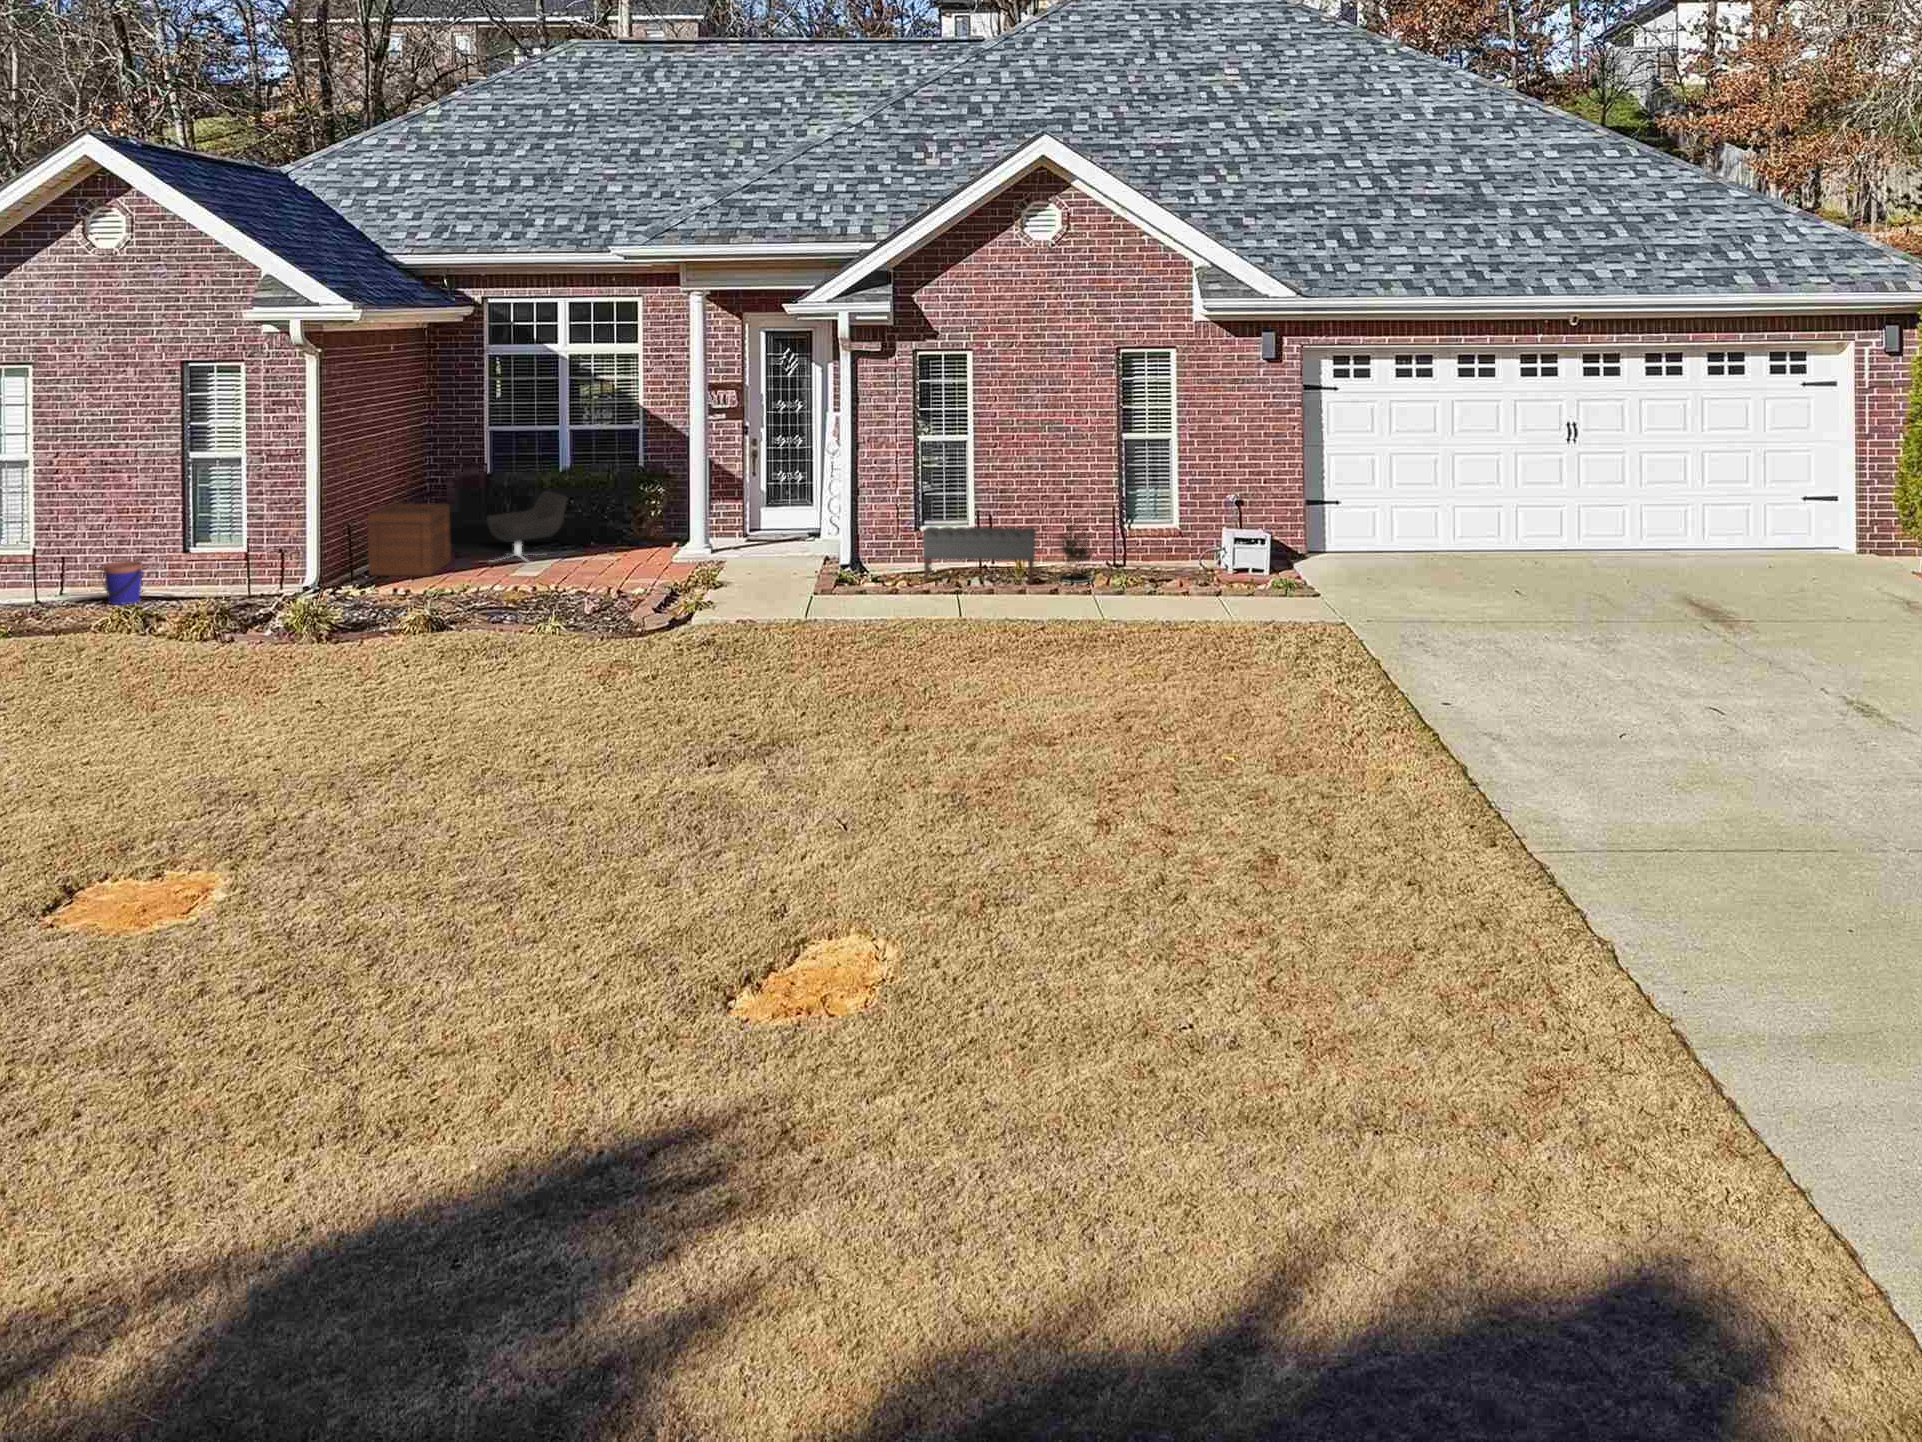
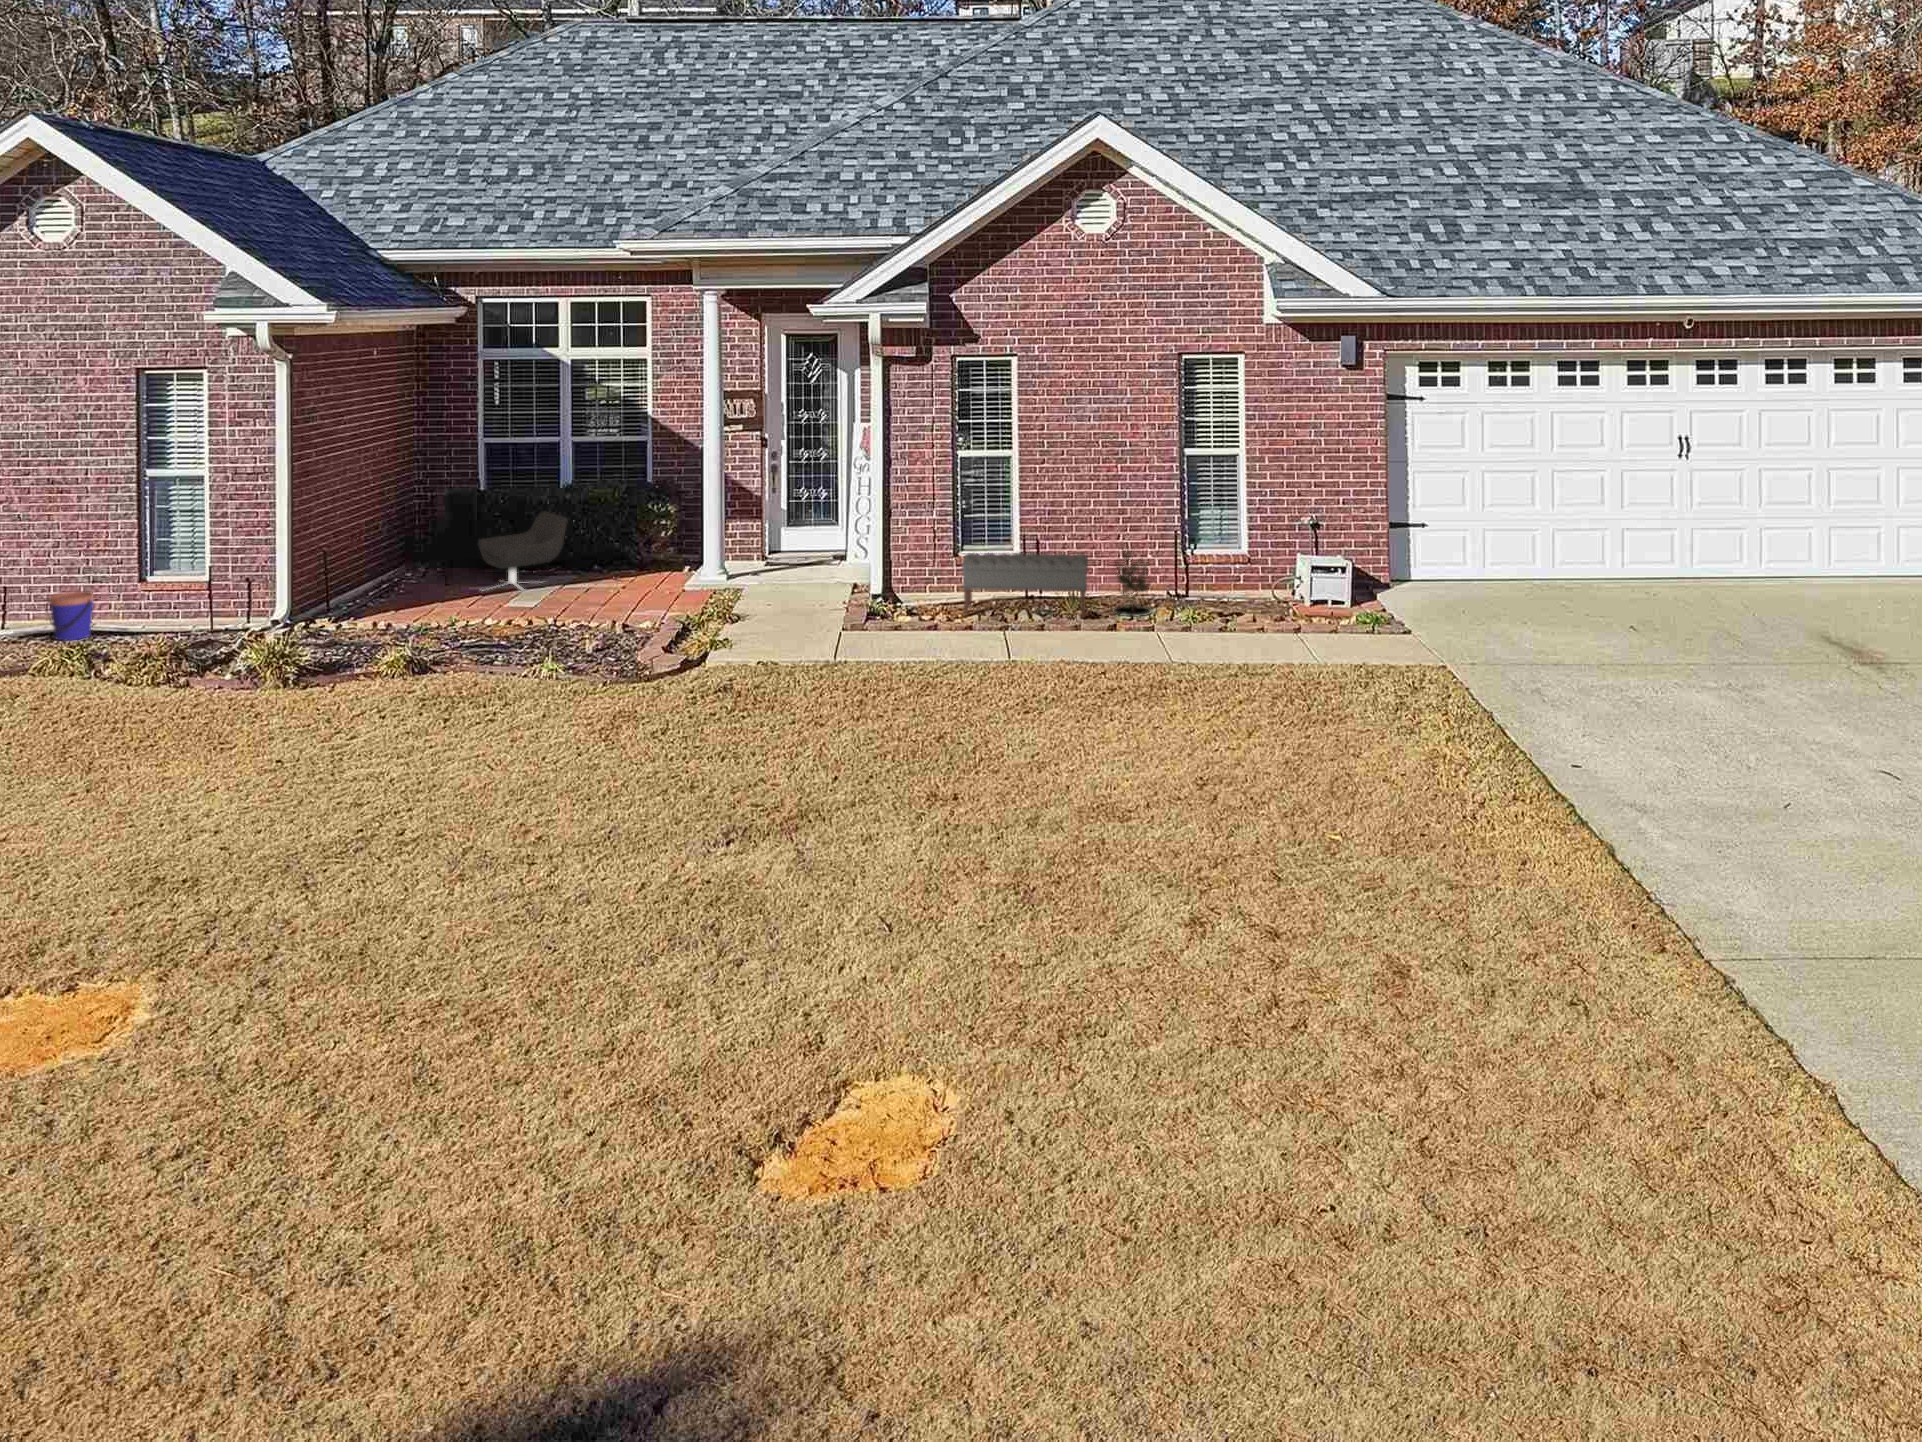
wooden crate: present [367,504,451,576] -> none [345,526,438,607]

